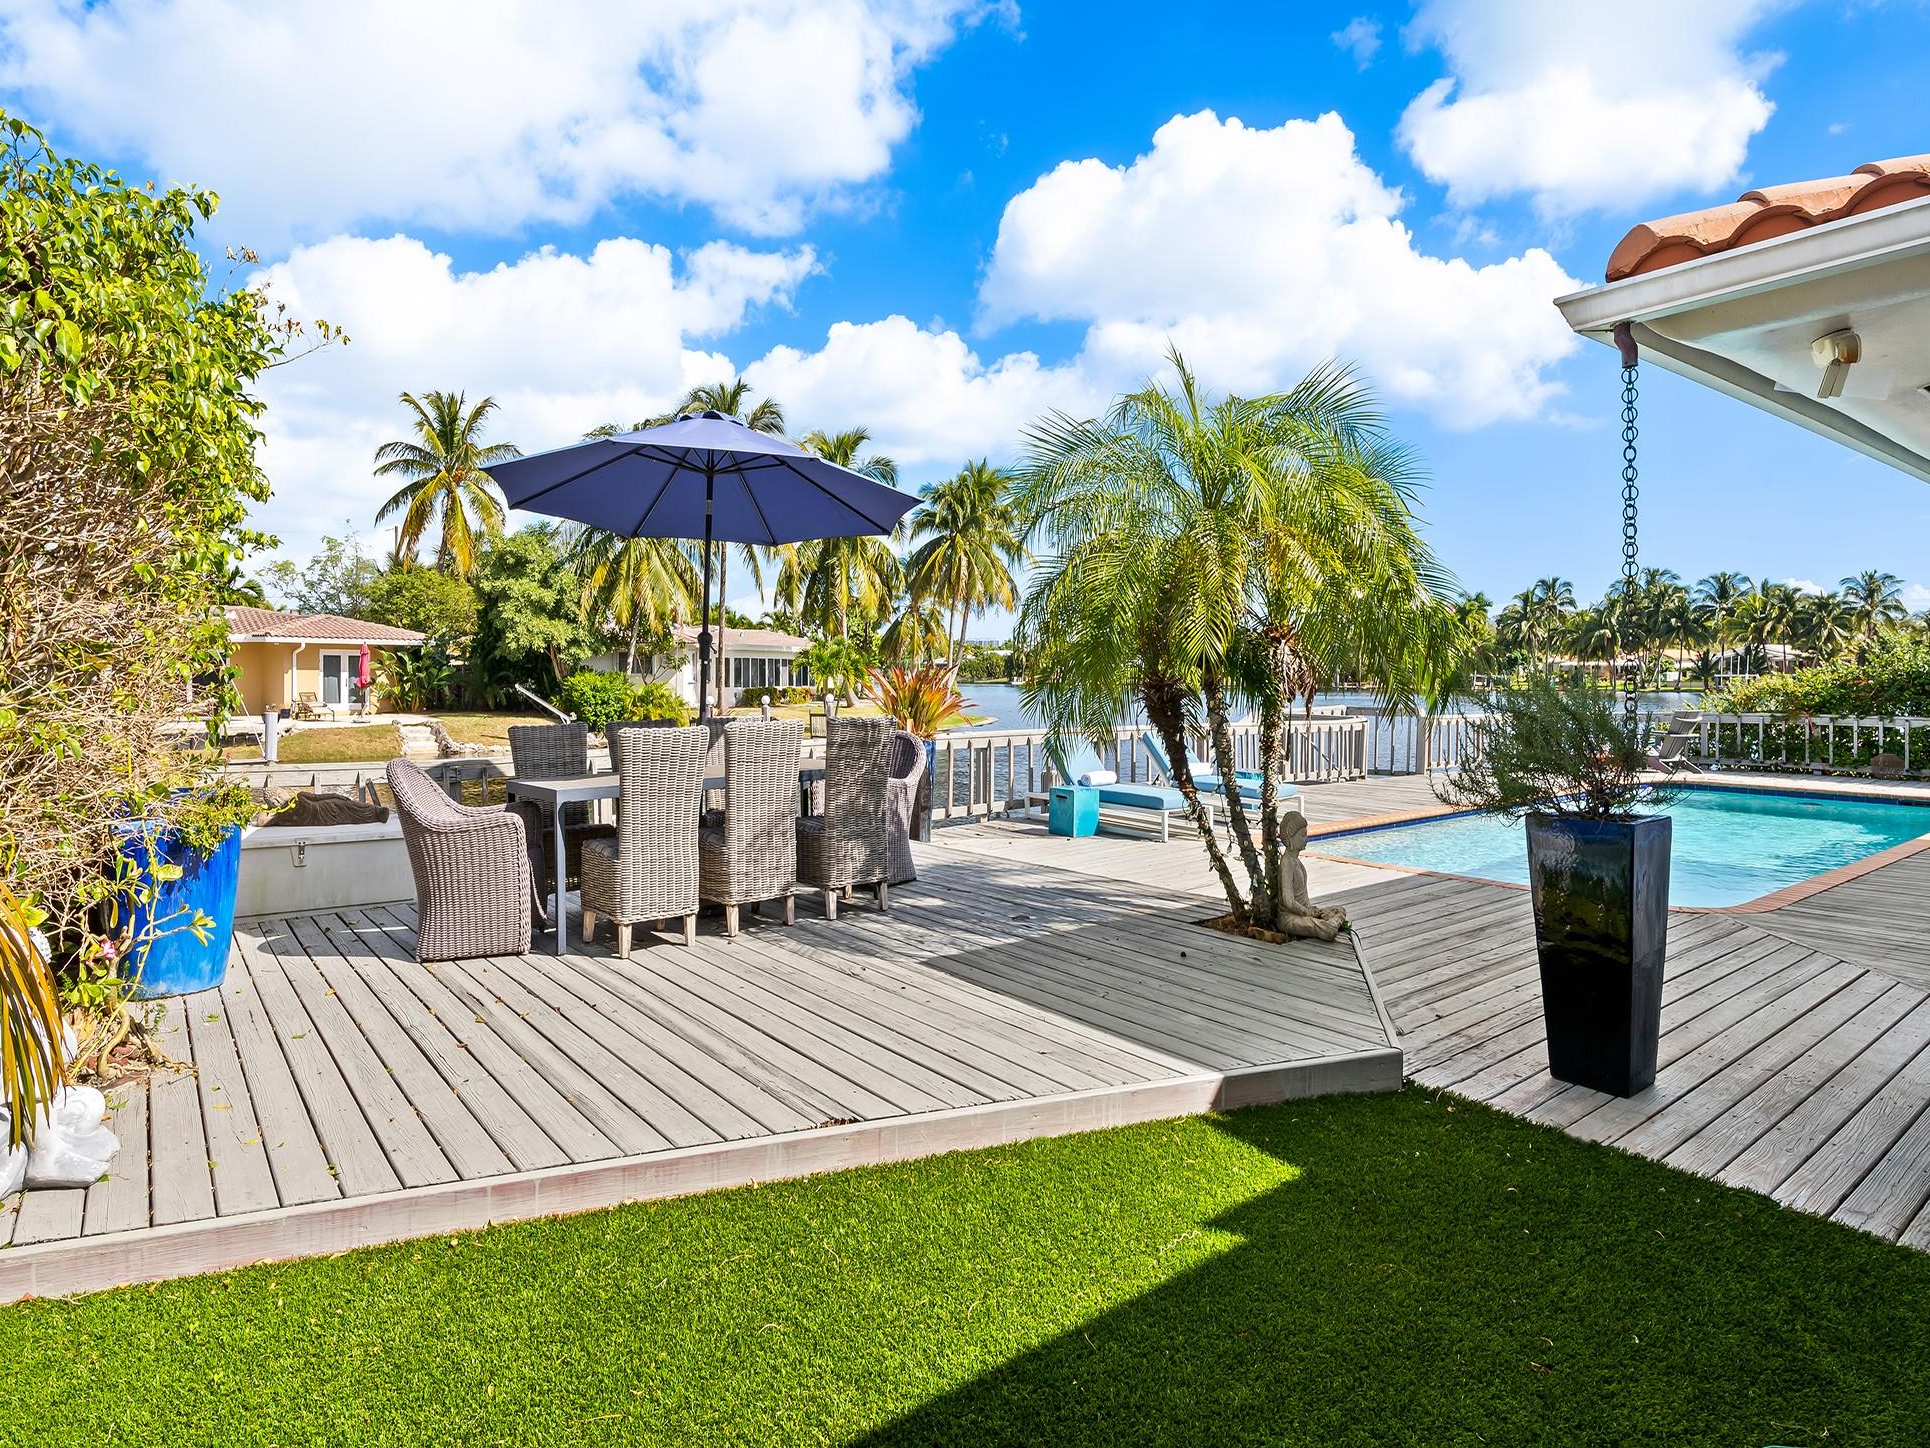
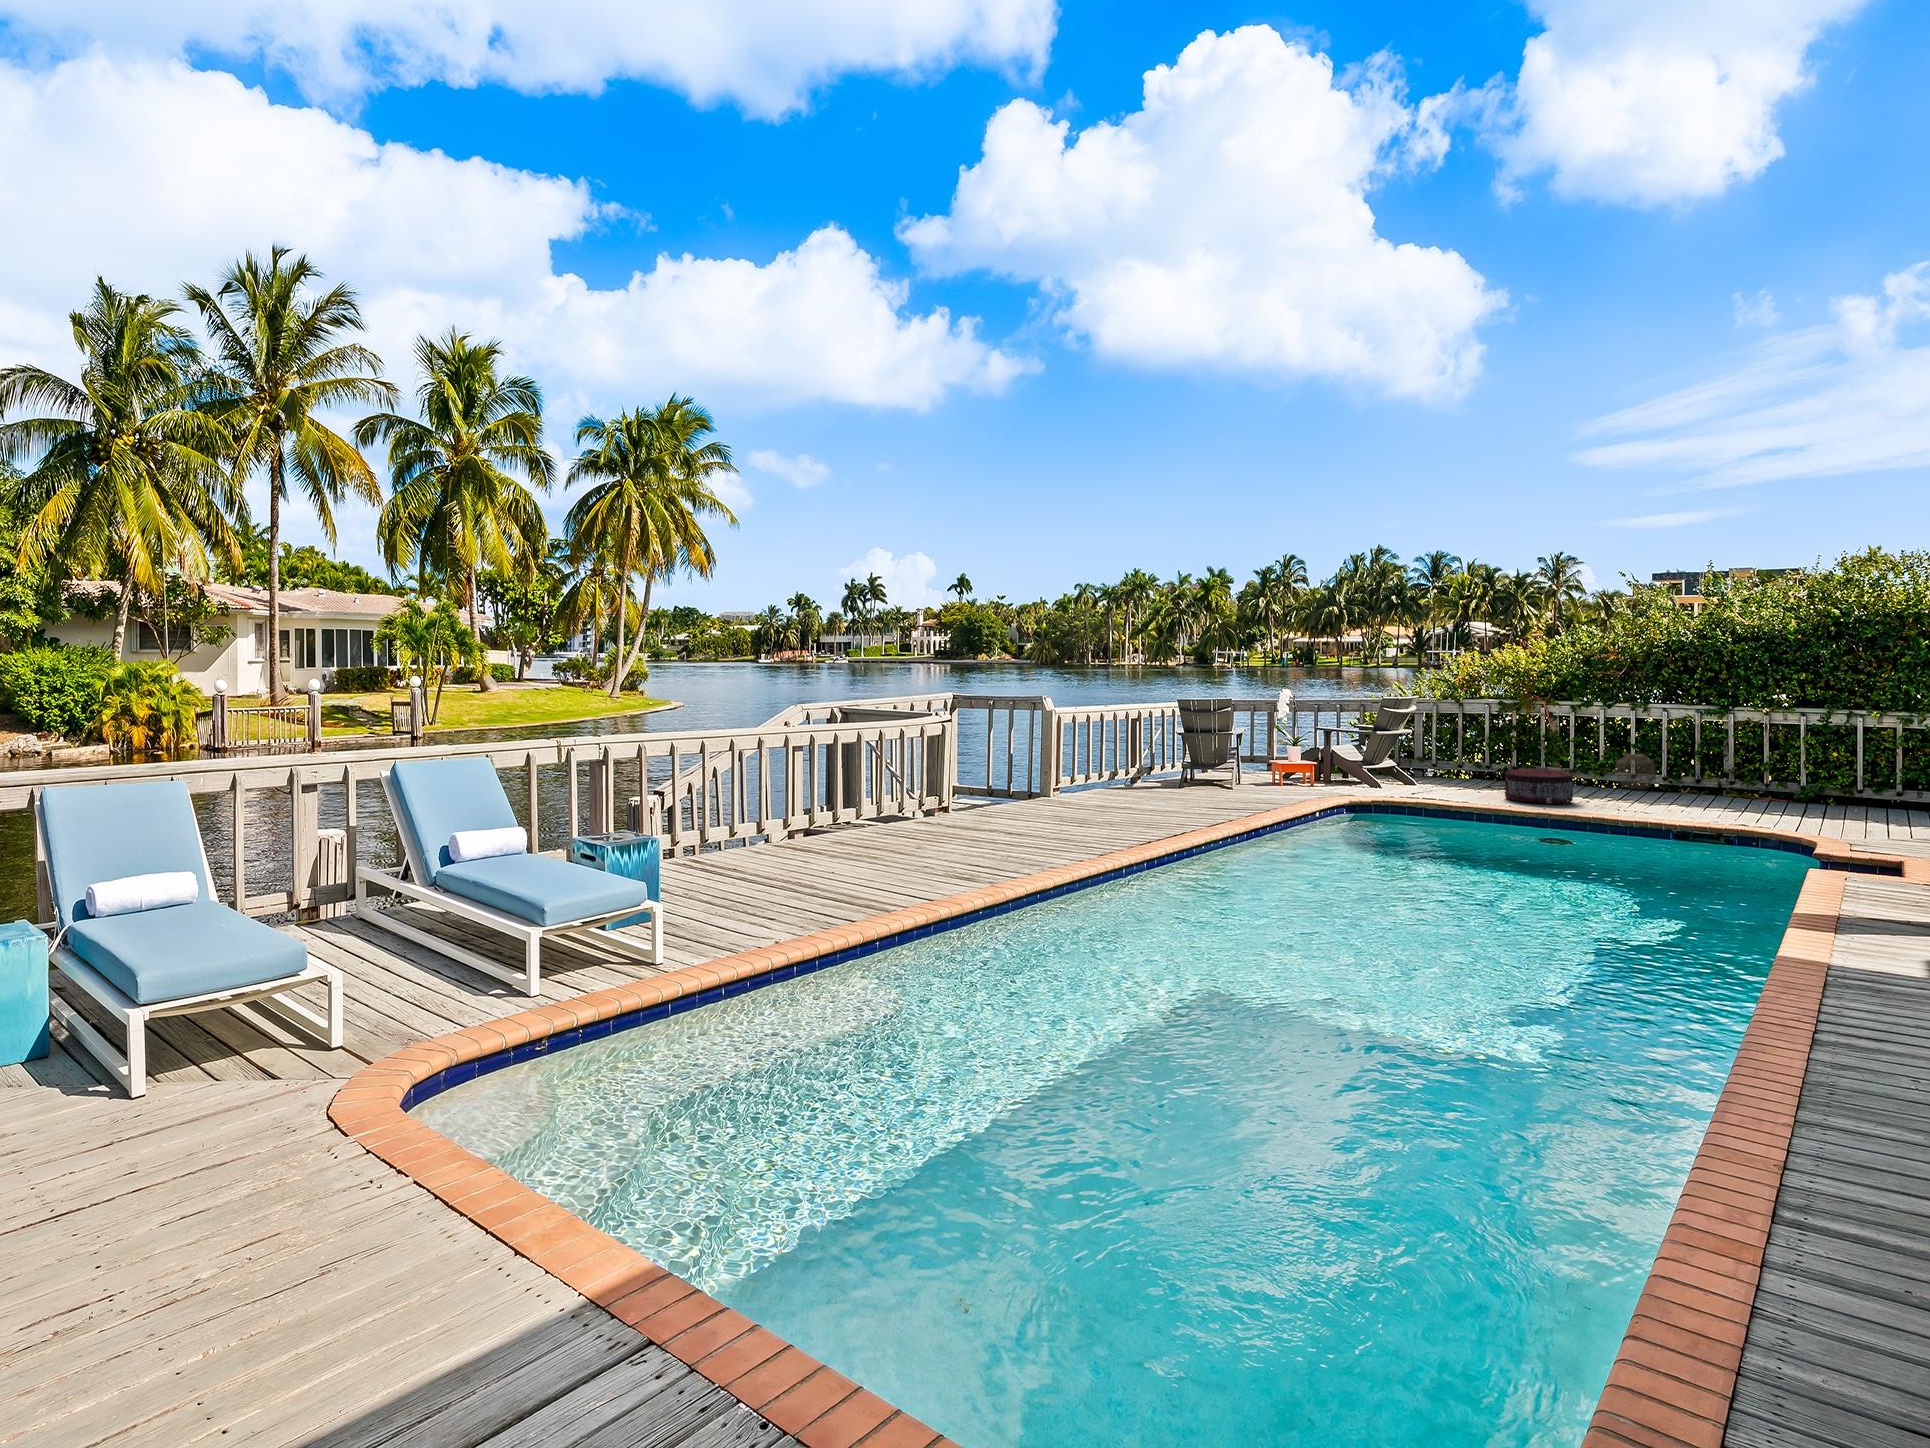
potted tree: present [1721,732,1750,771] -> none [1439,724,1477,779]
pouf: none [1773,761,1830,786] -> present [1505,768,1574,805]

